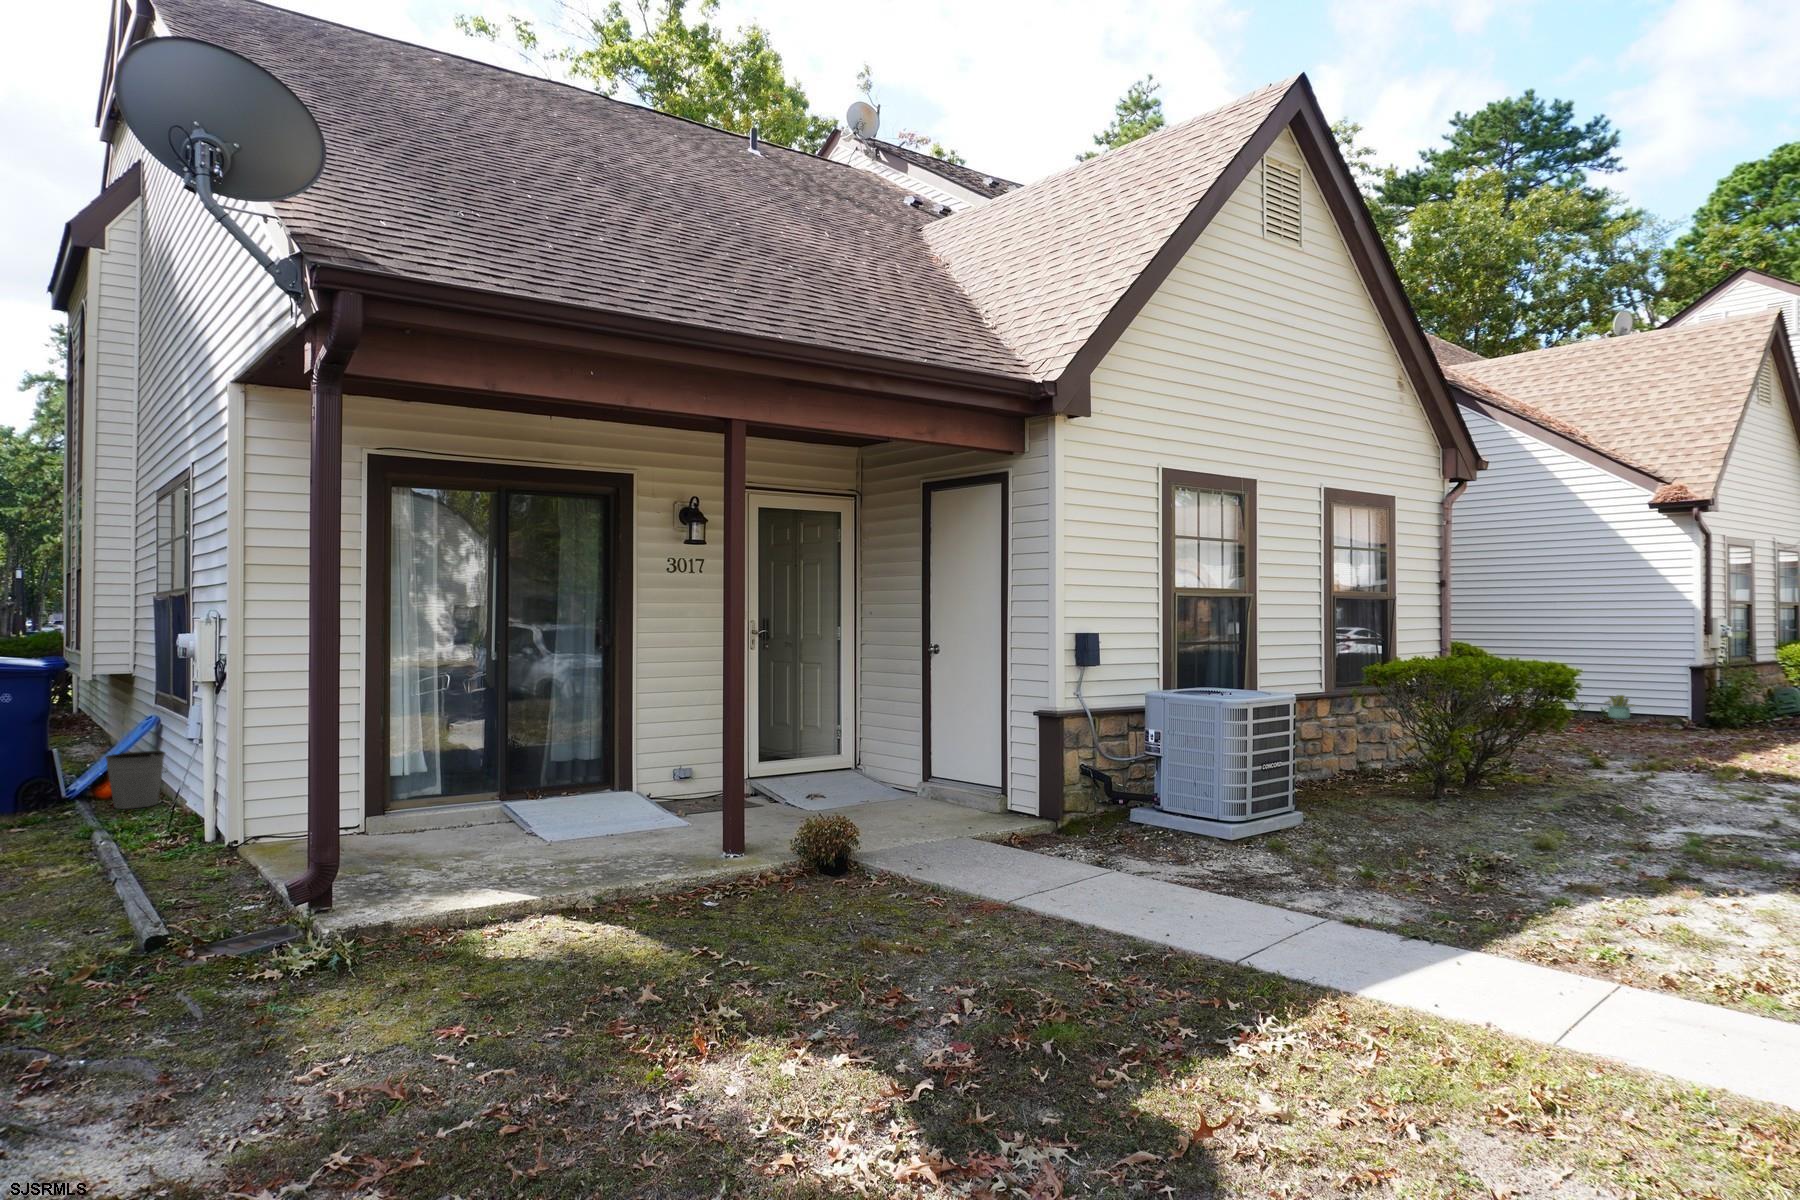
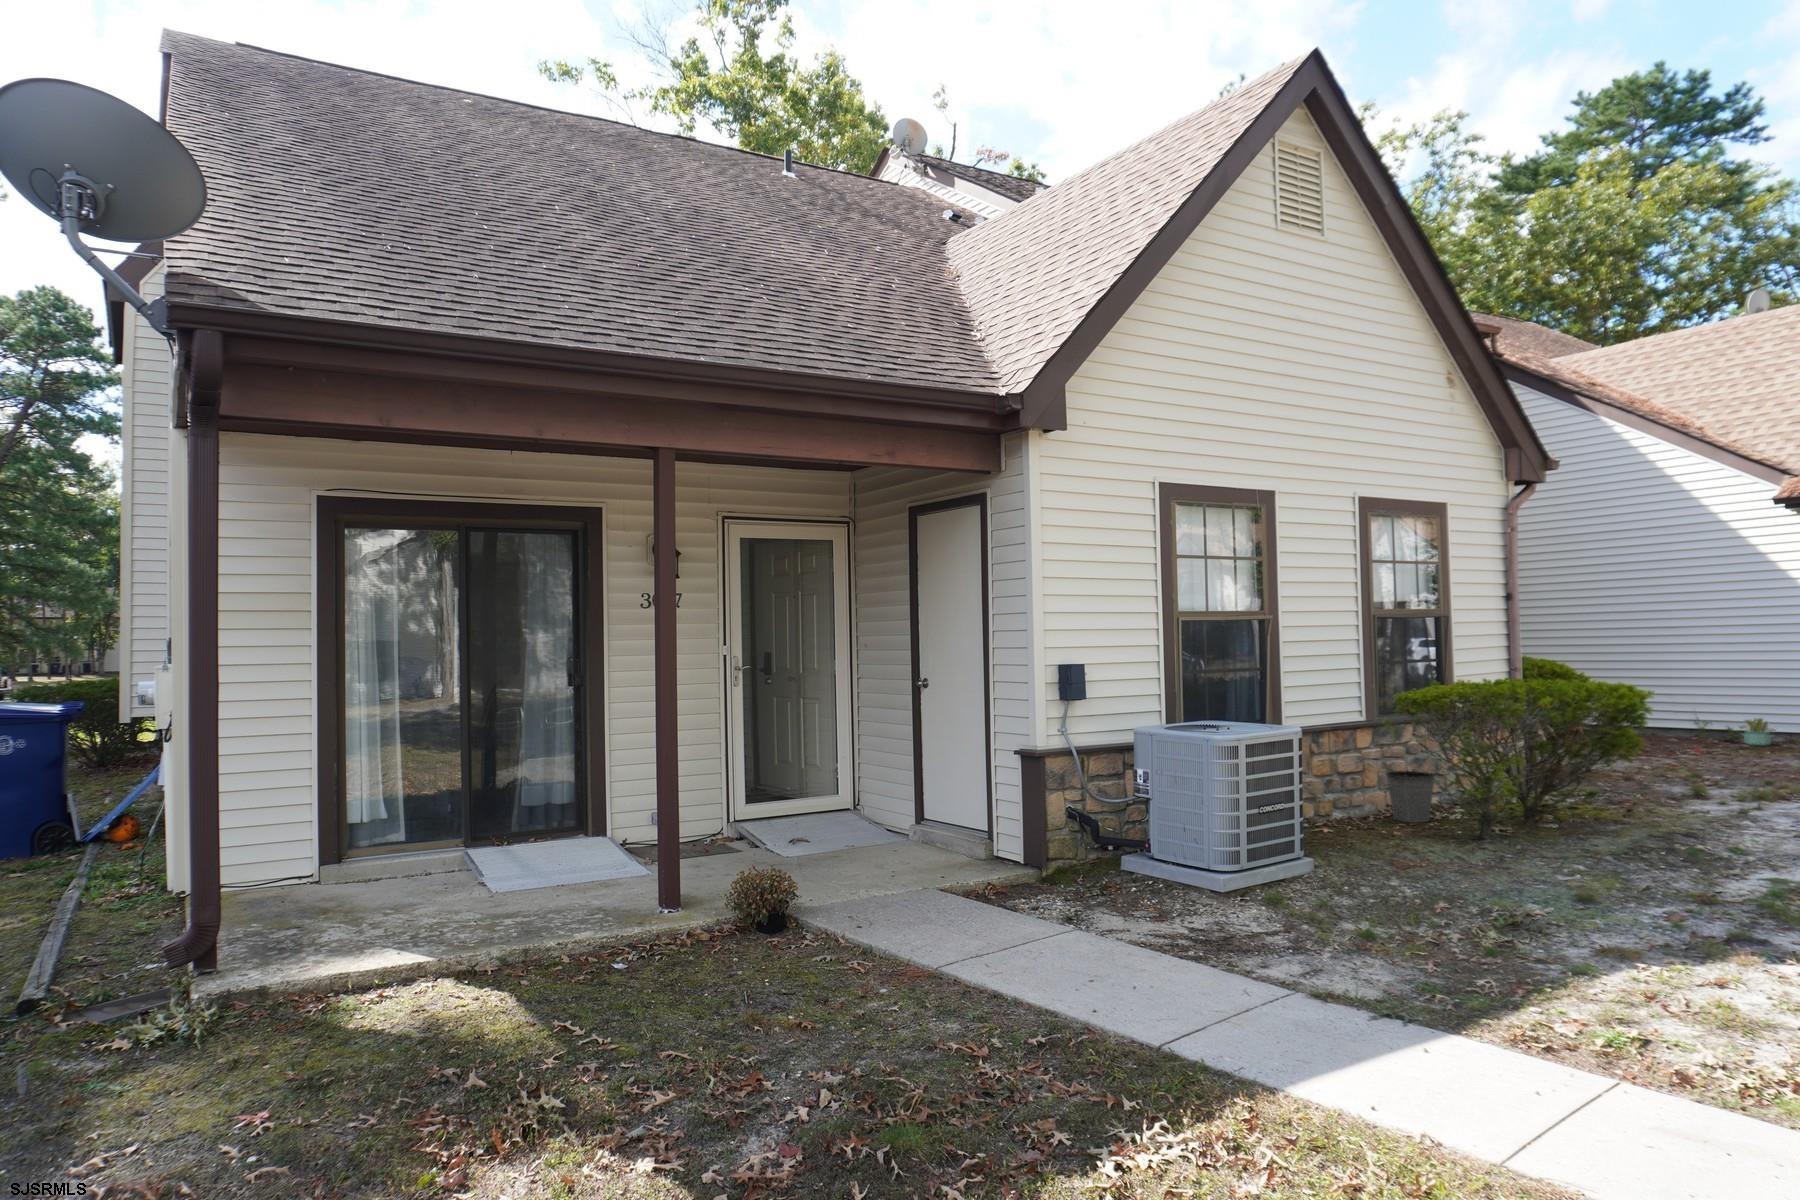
bucket: present [106,751,165,809] -> present [1386,770,1435,822]

